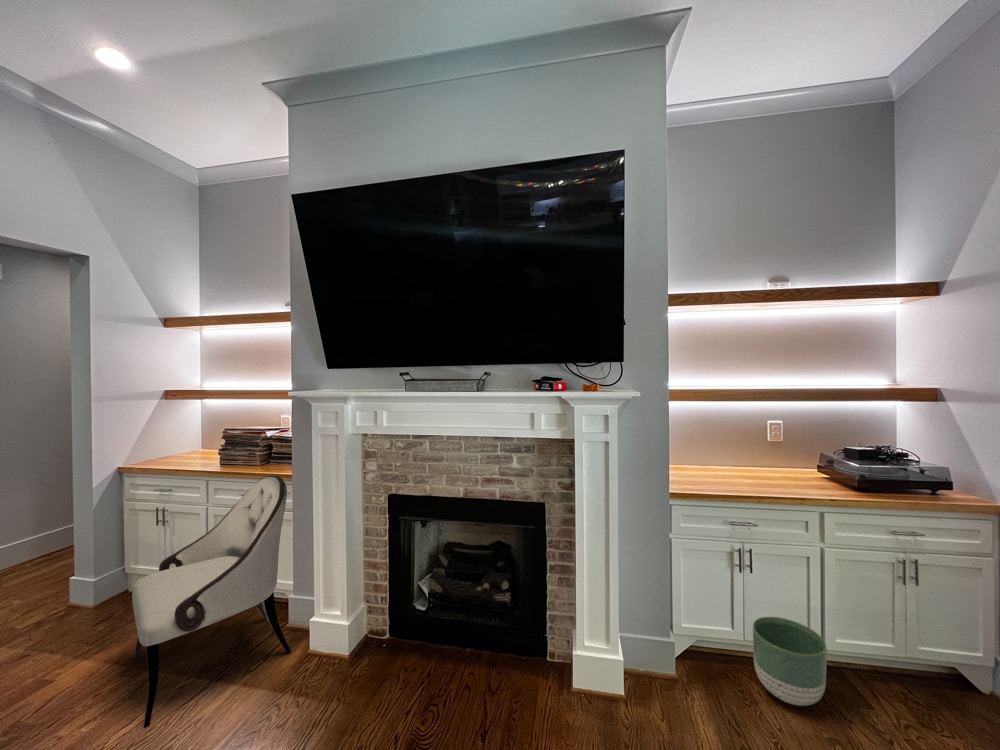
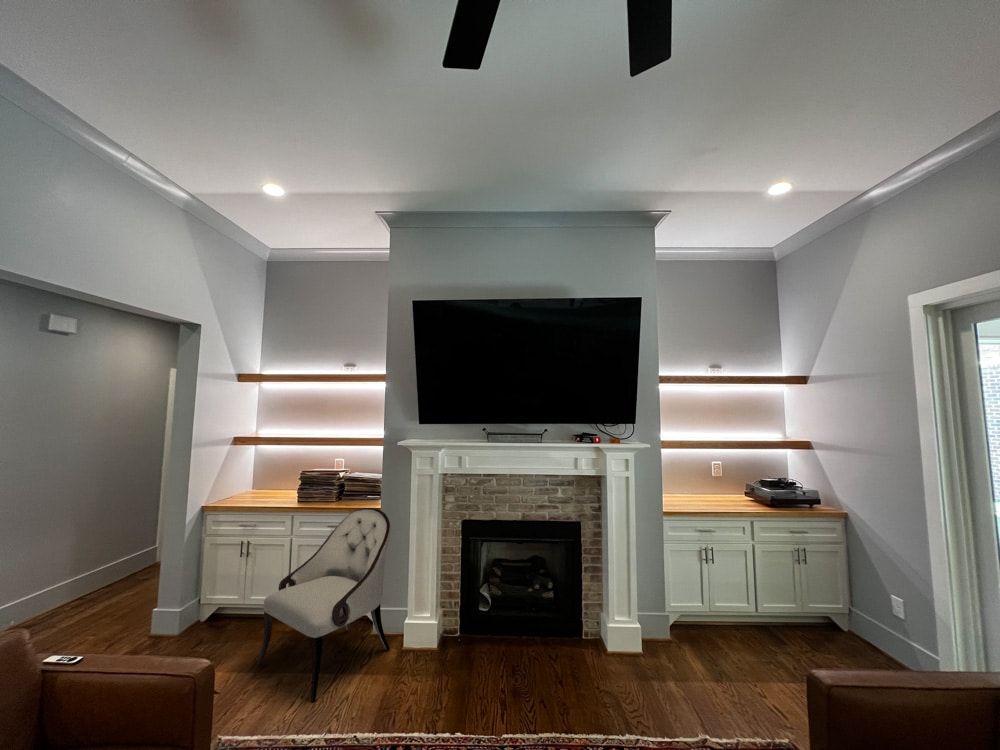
planter: present [753,617,827,706] -> none [716,593,762,647]

